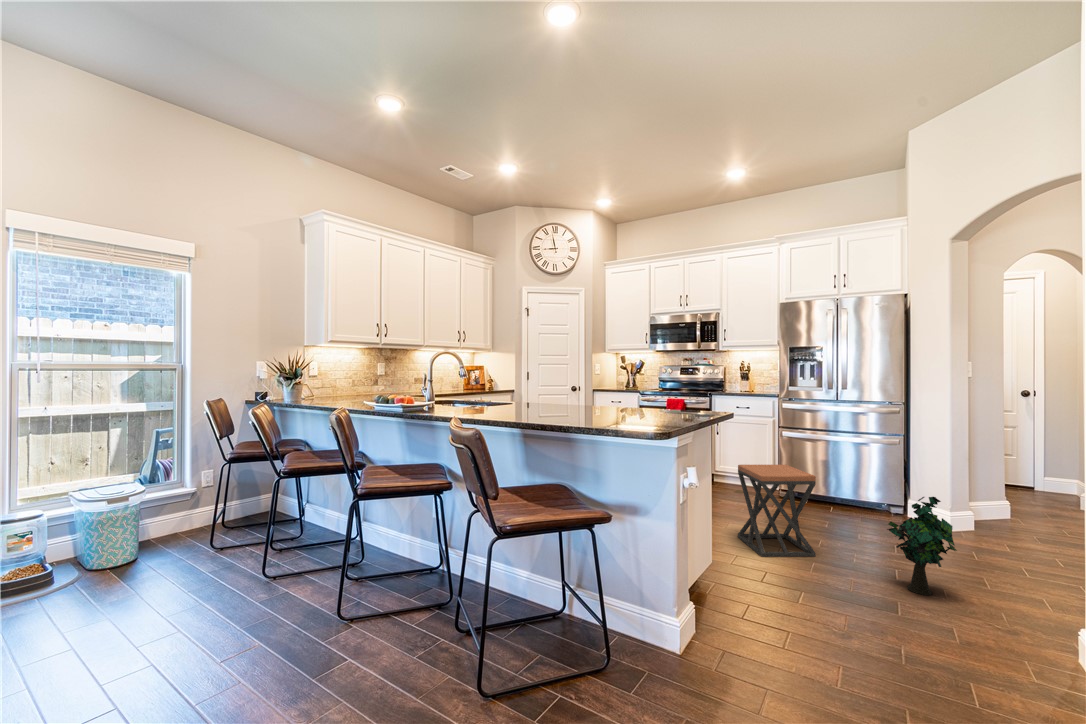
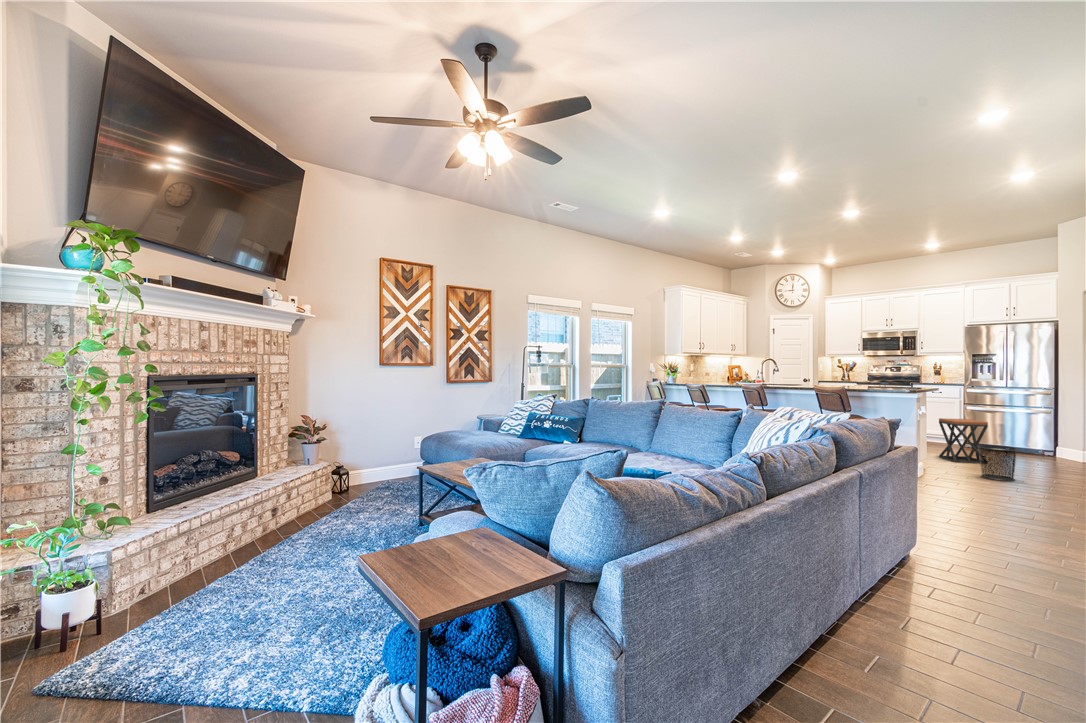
decorative plant: present [887,497,957,595] -> none [1027,428,1066,474]
waste bin: none [803,552,887,659] -> present [978,445,1018,481]

